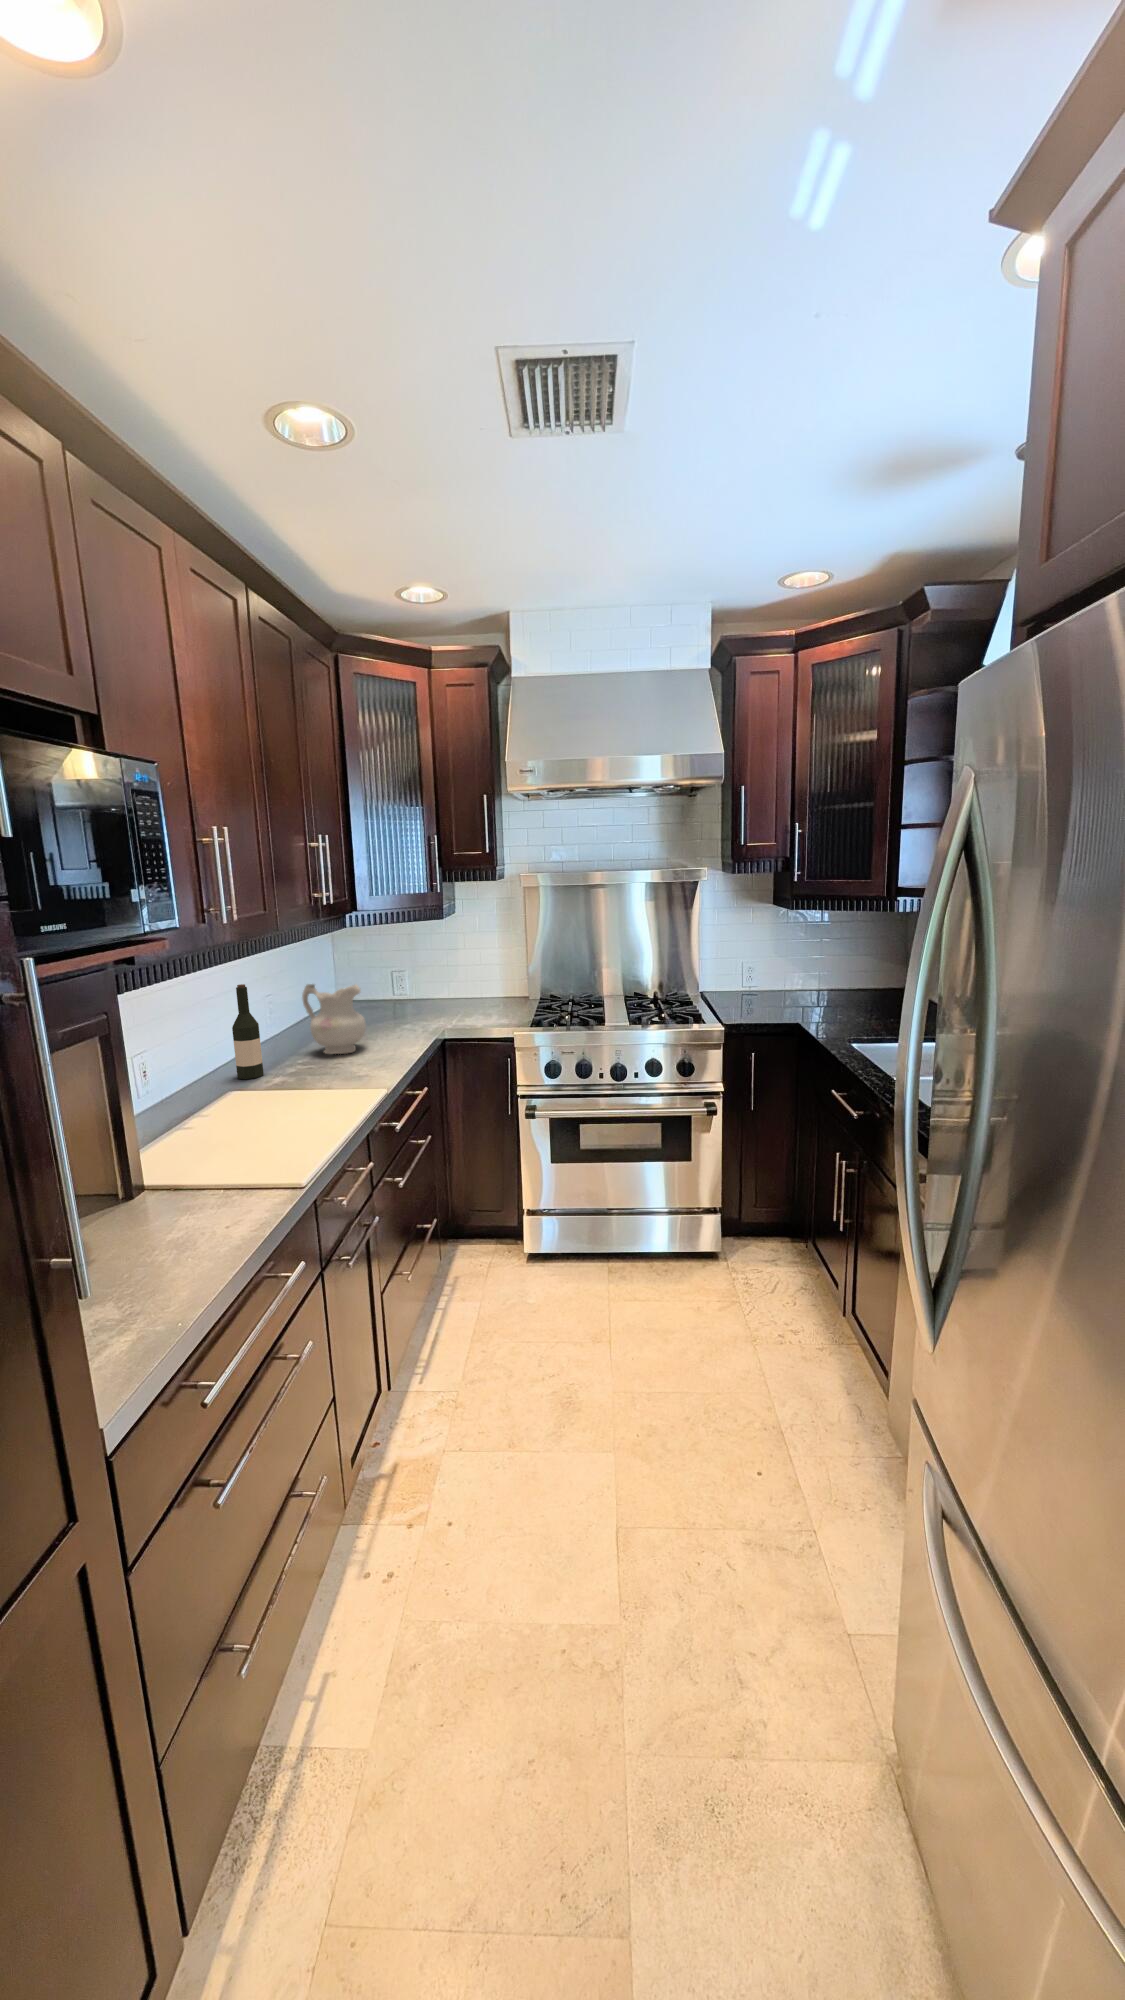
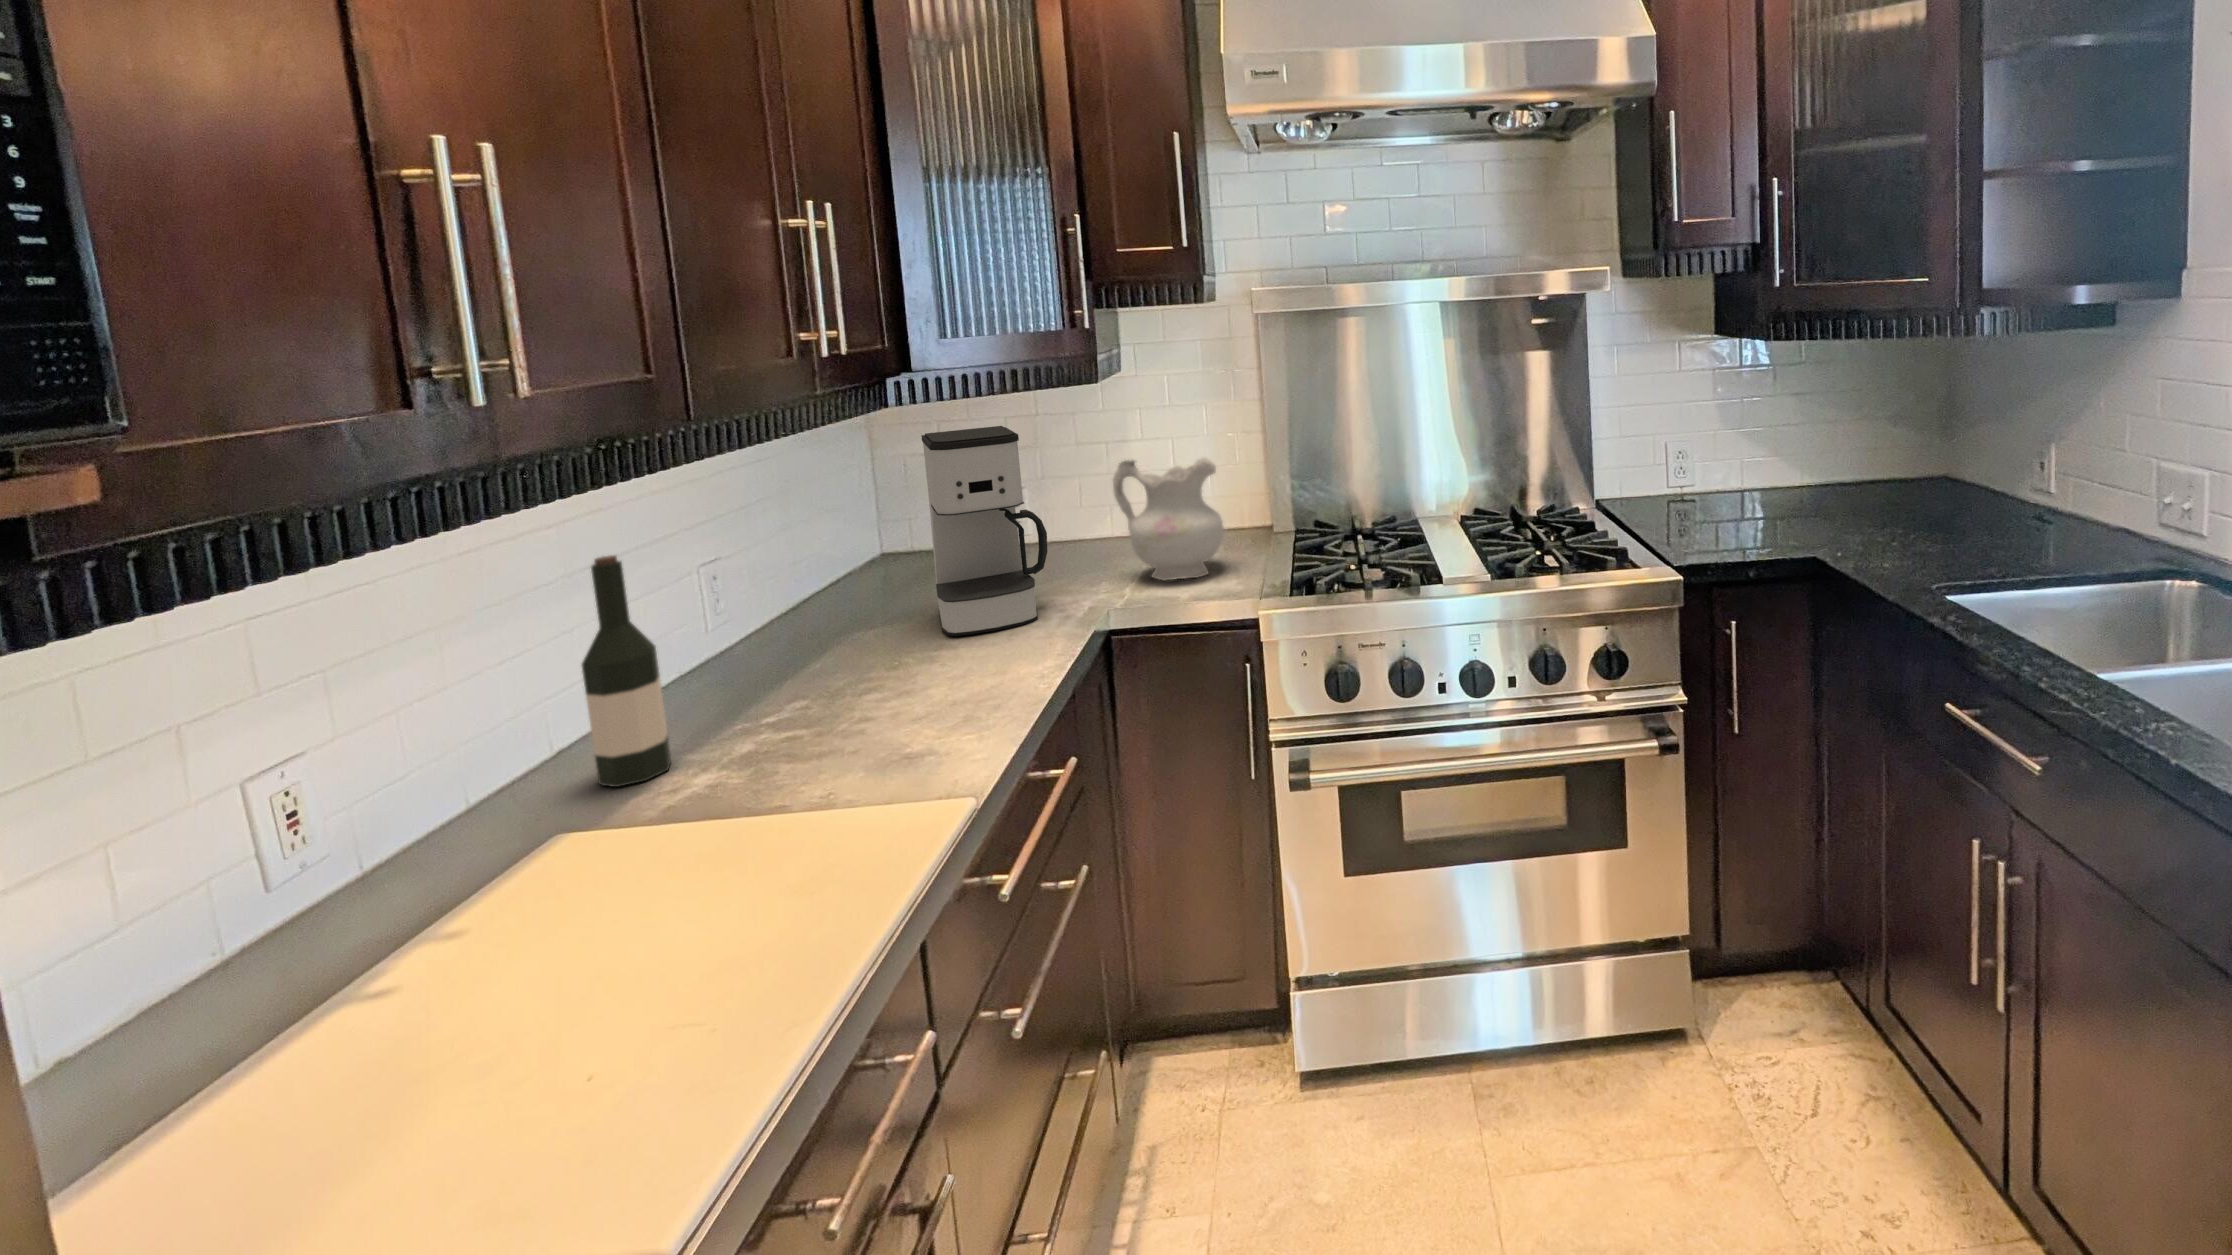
coffee maker: none [361,940,418,1036] -> present [921,426,1047,636]
ceramic pitcher: present [302,984,366,1054] -> present [1113,458,1224,580]

